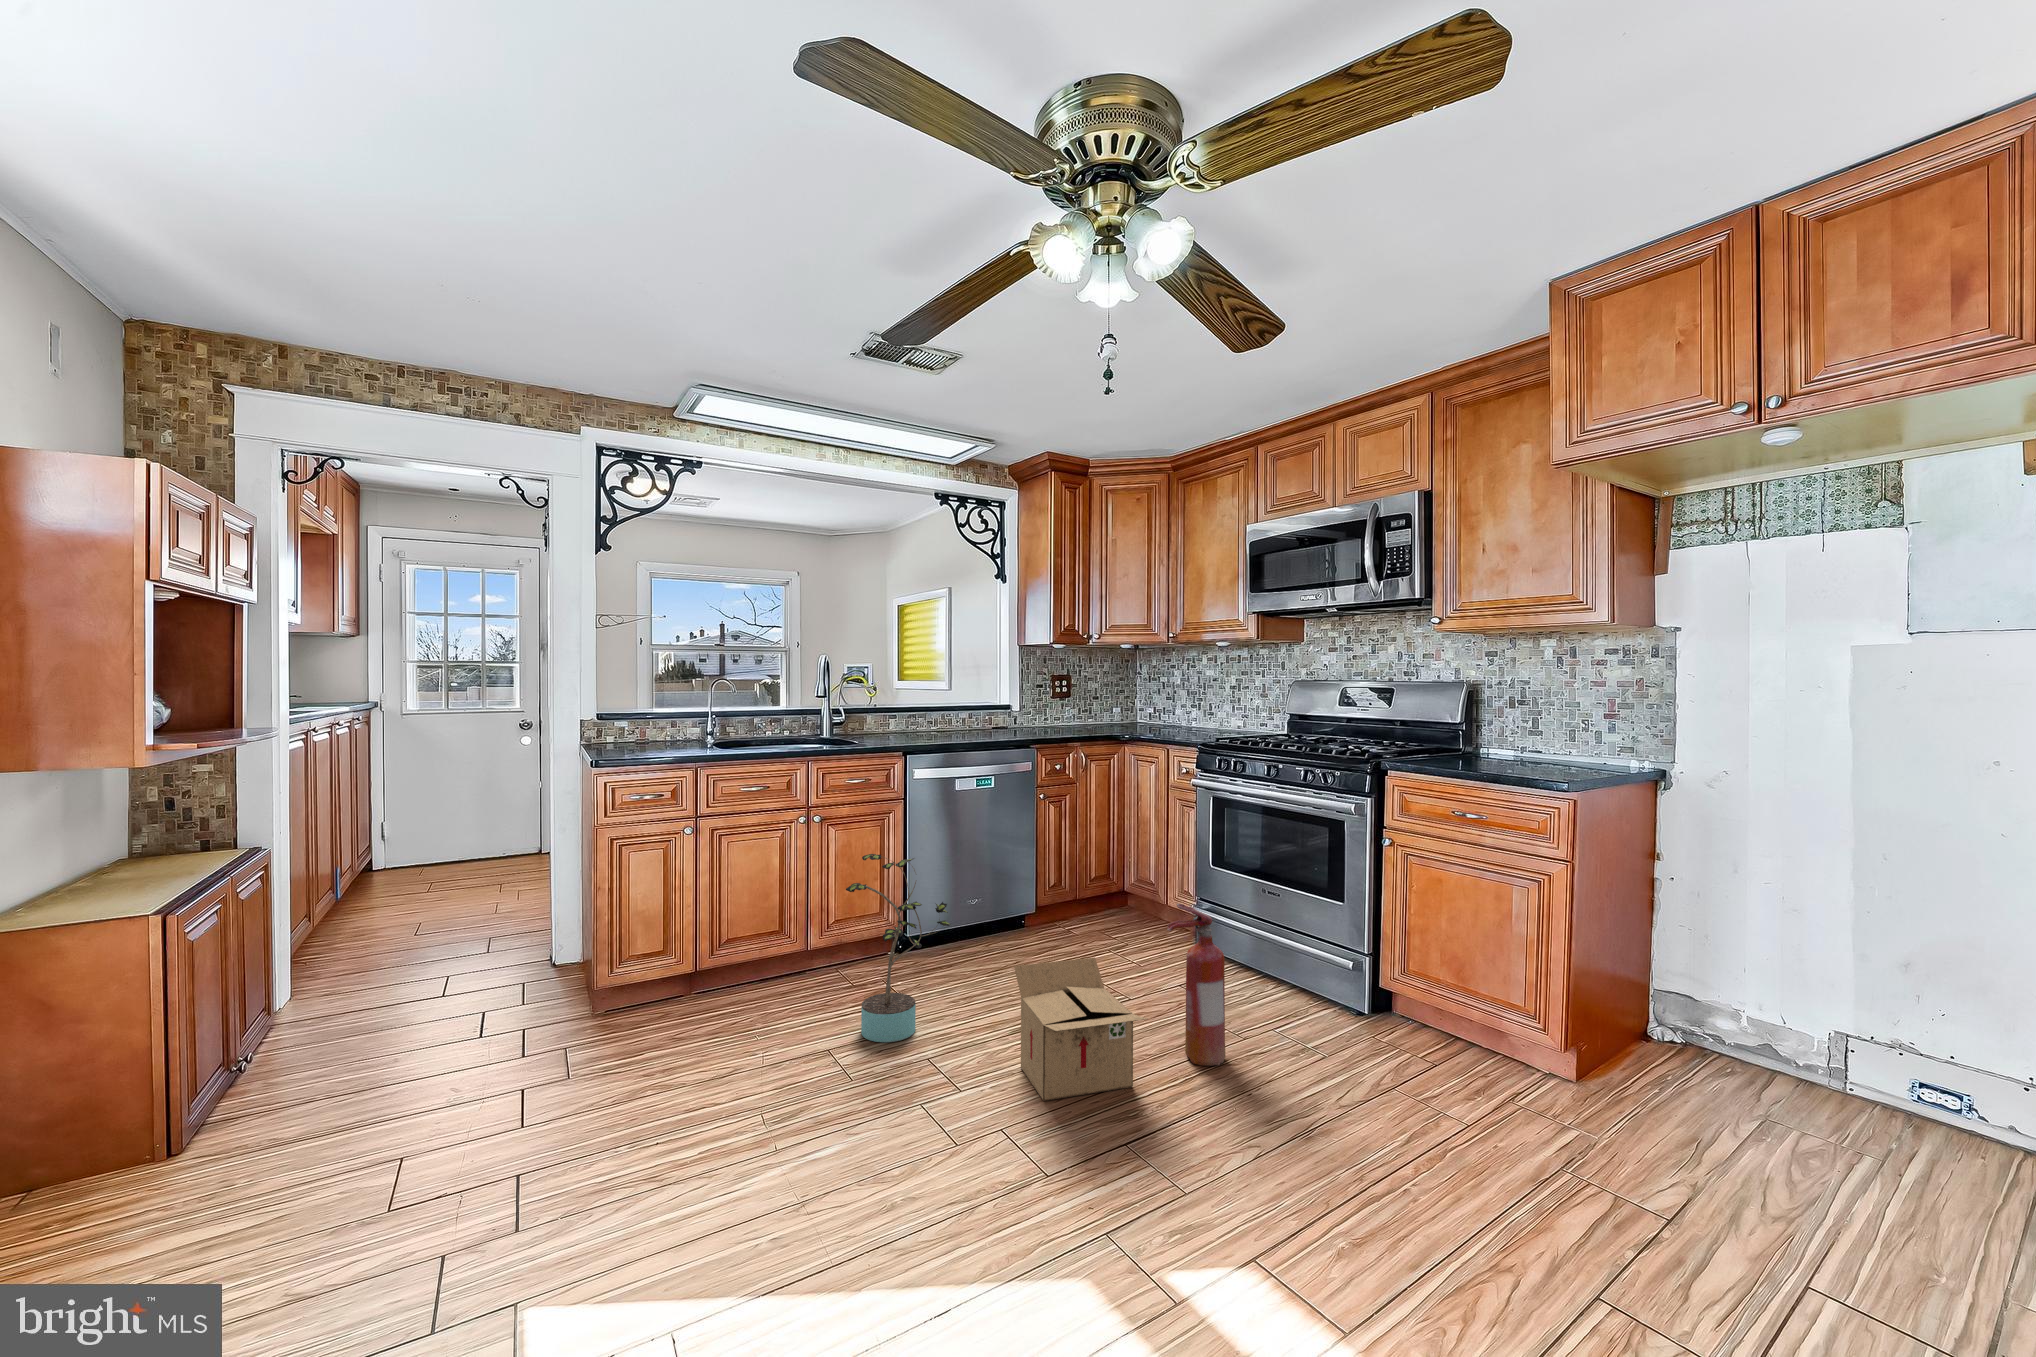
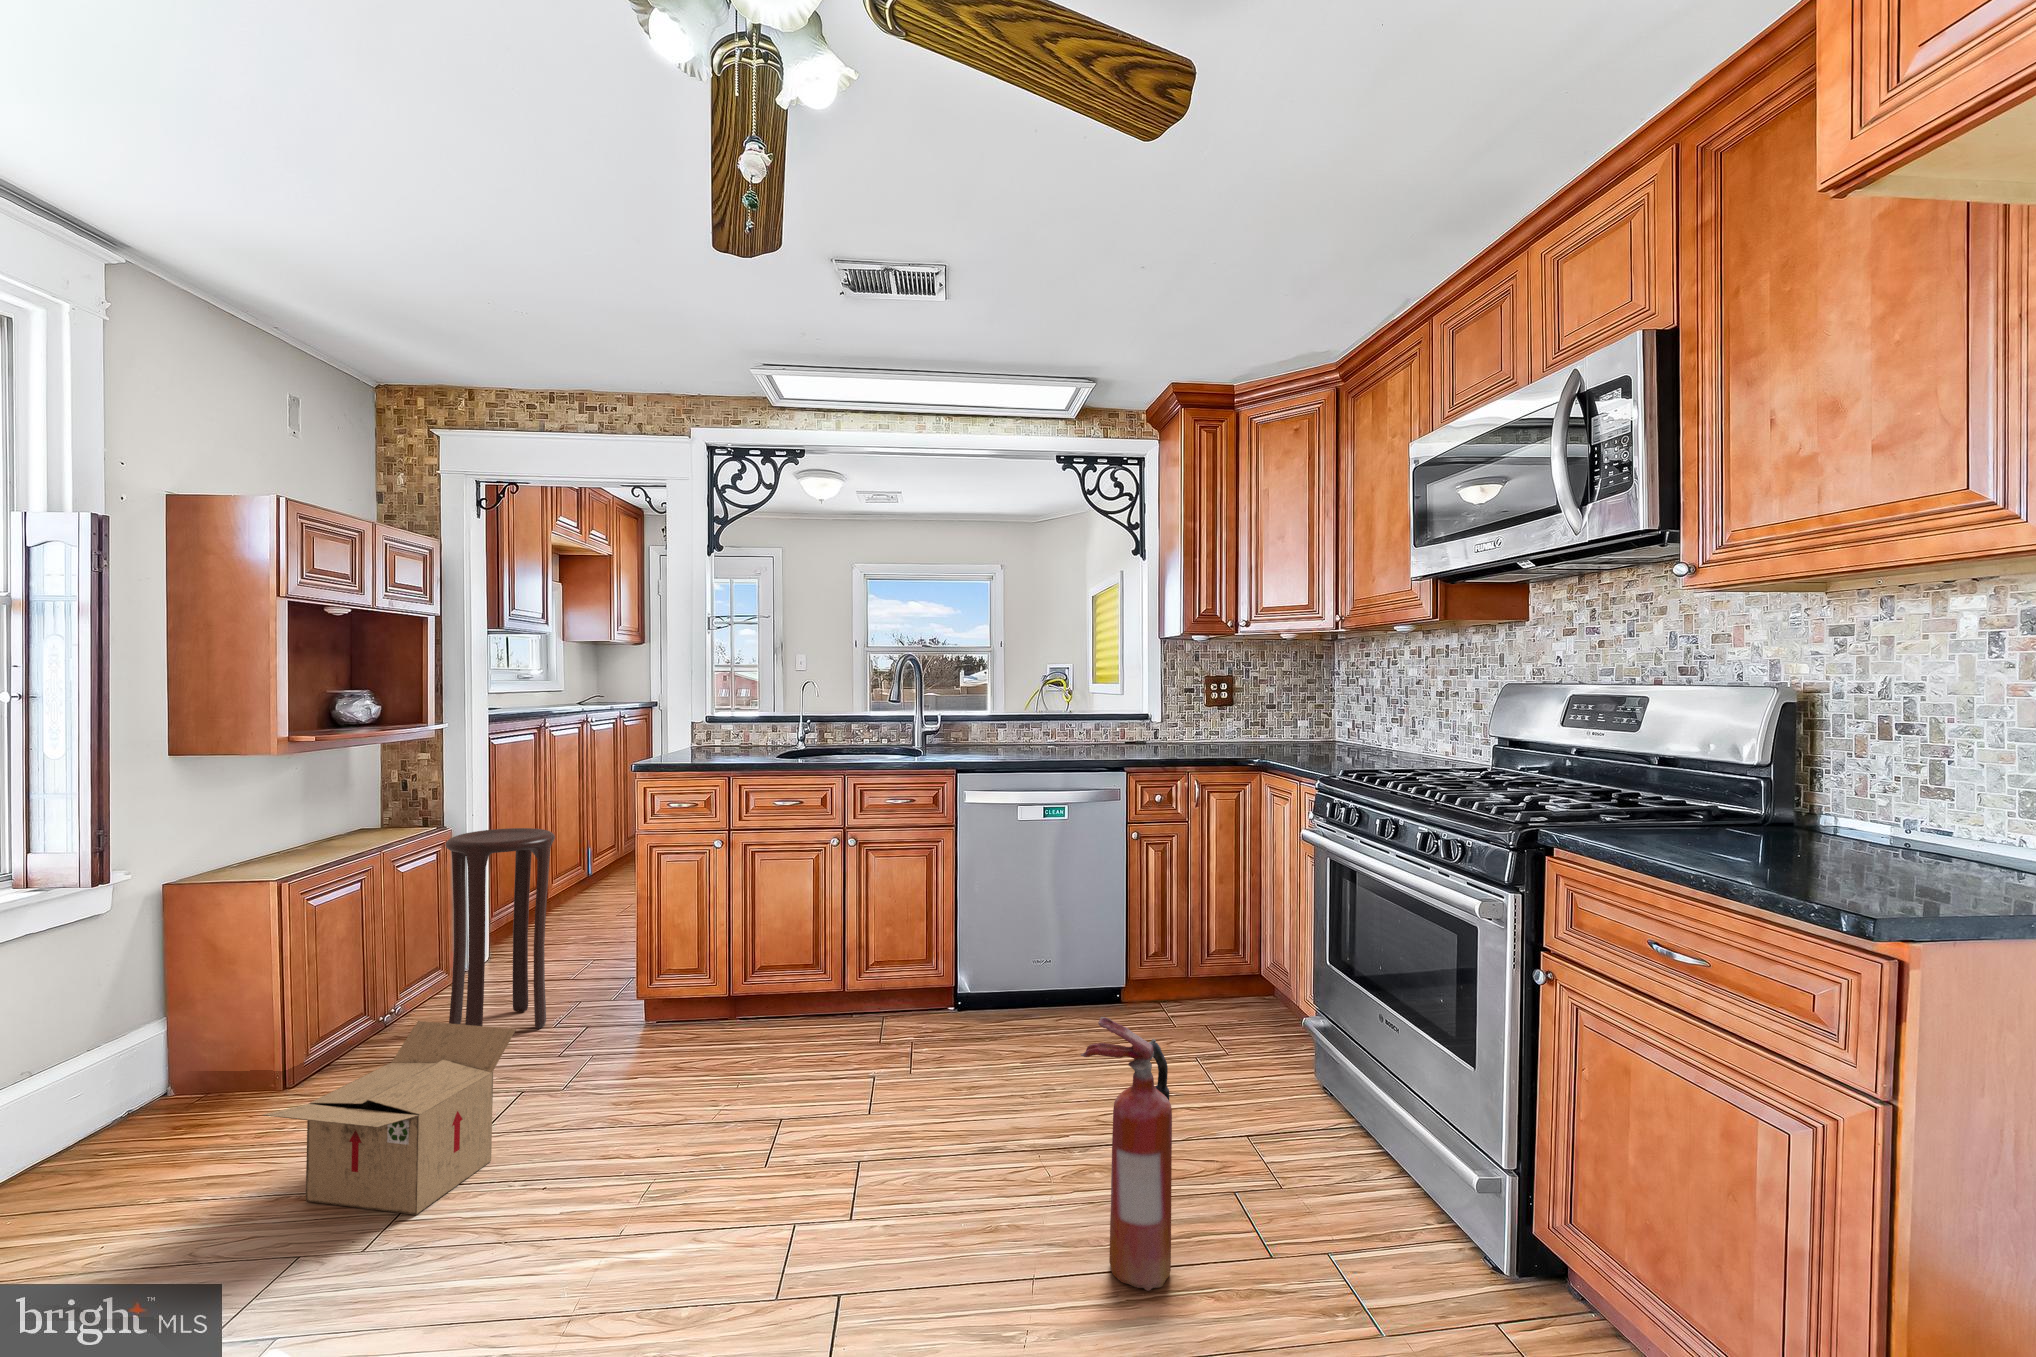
stool: none [460,838,569,1053] -> present [446,828,555,1029]
potted plant: present [846,854,950,1042] -> none [736,884,869,1125]
cardboard box: present [1014,957,1147,1101] -> present [263,1021,516,1215]

